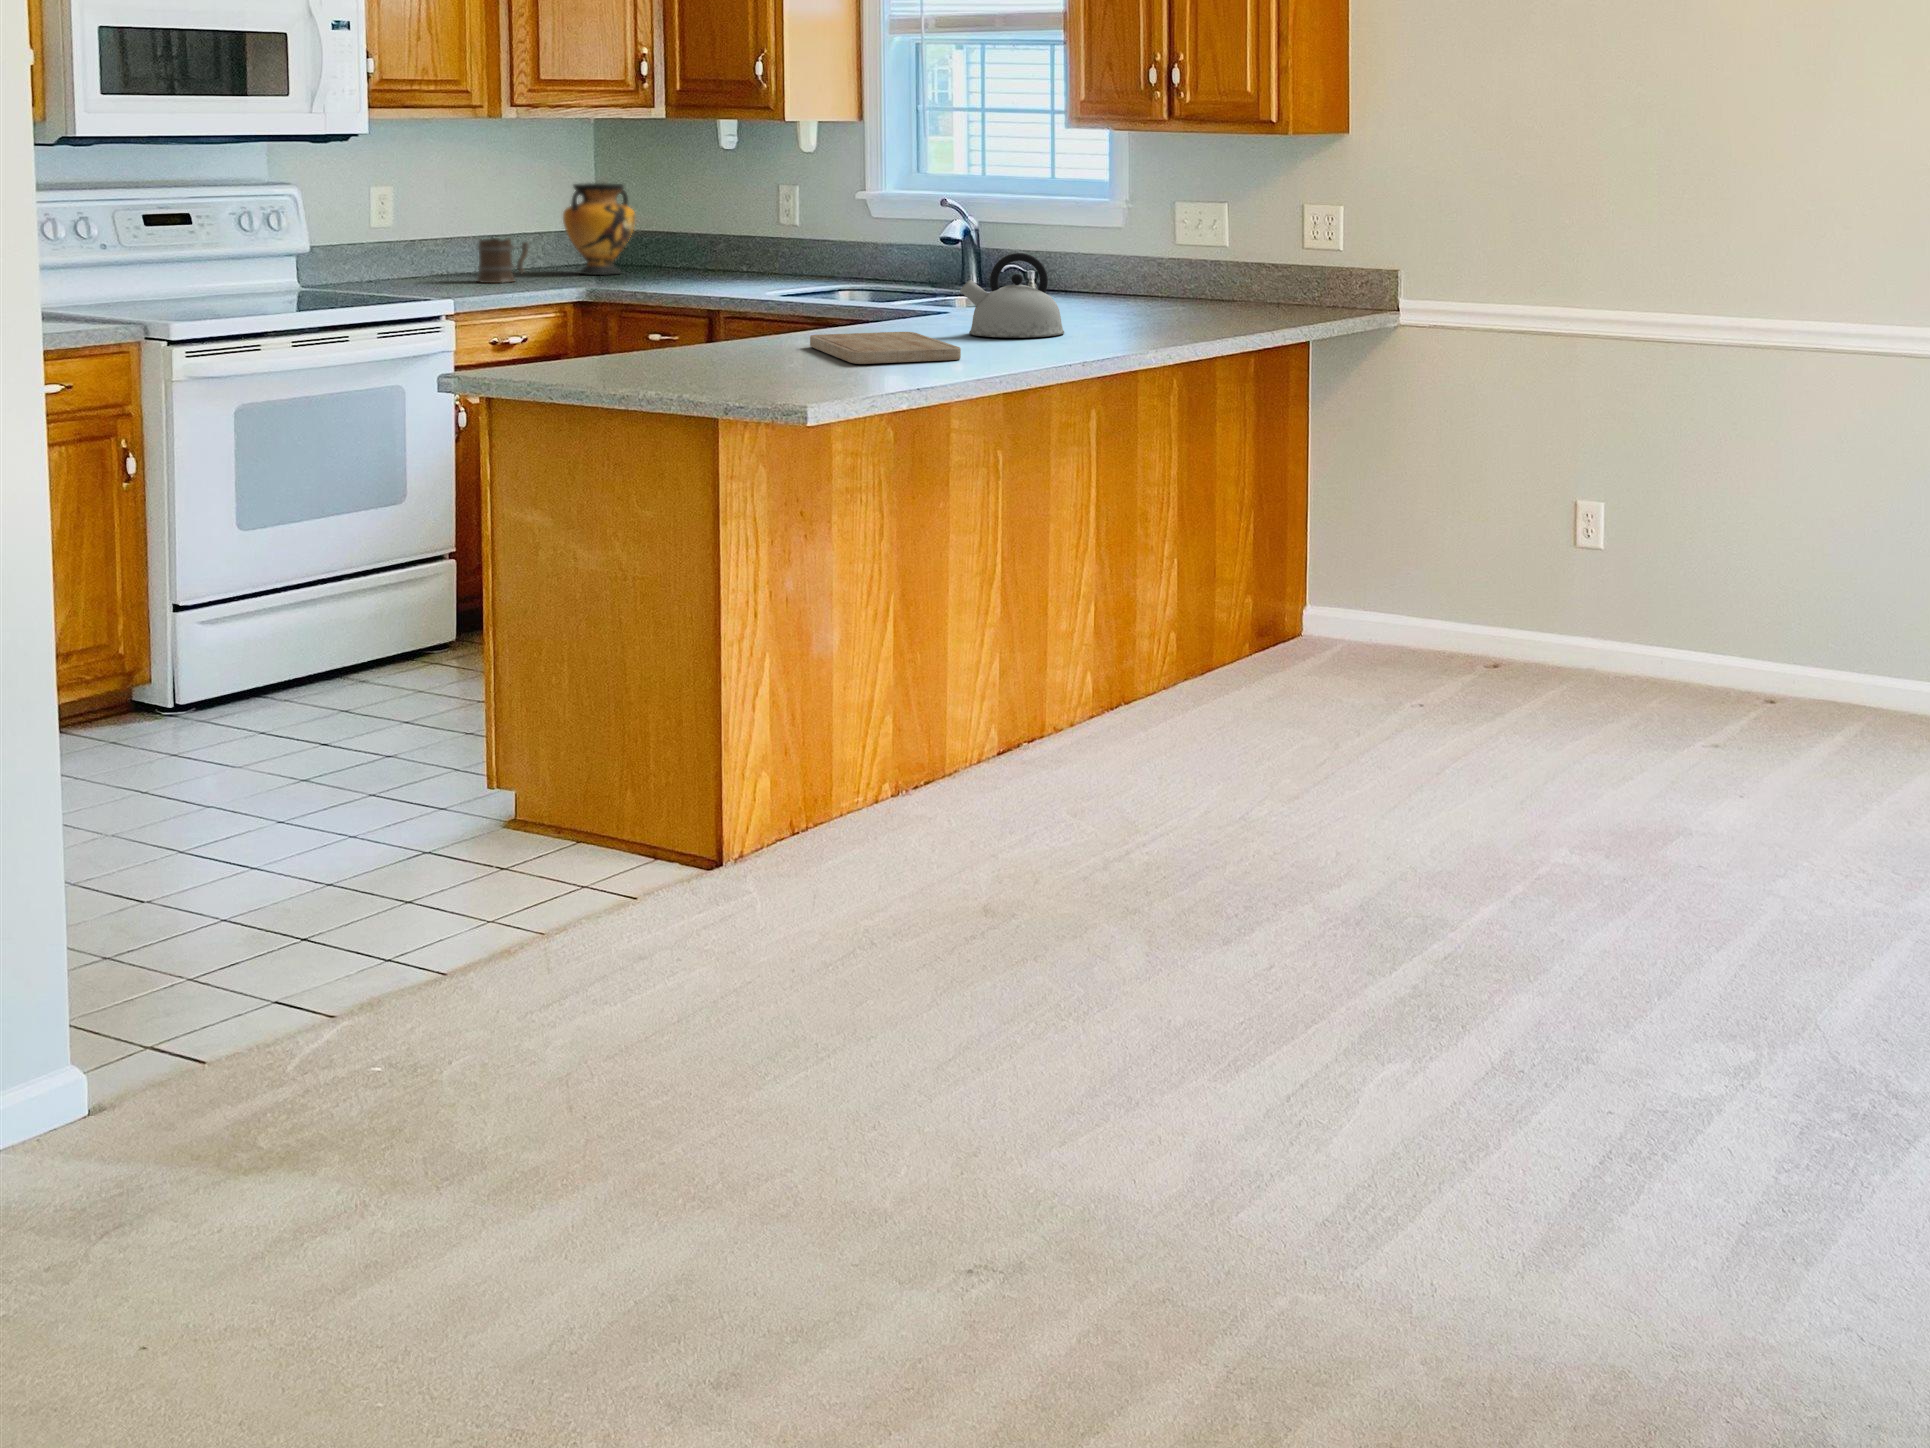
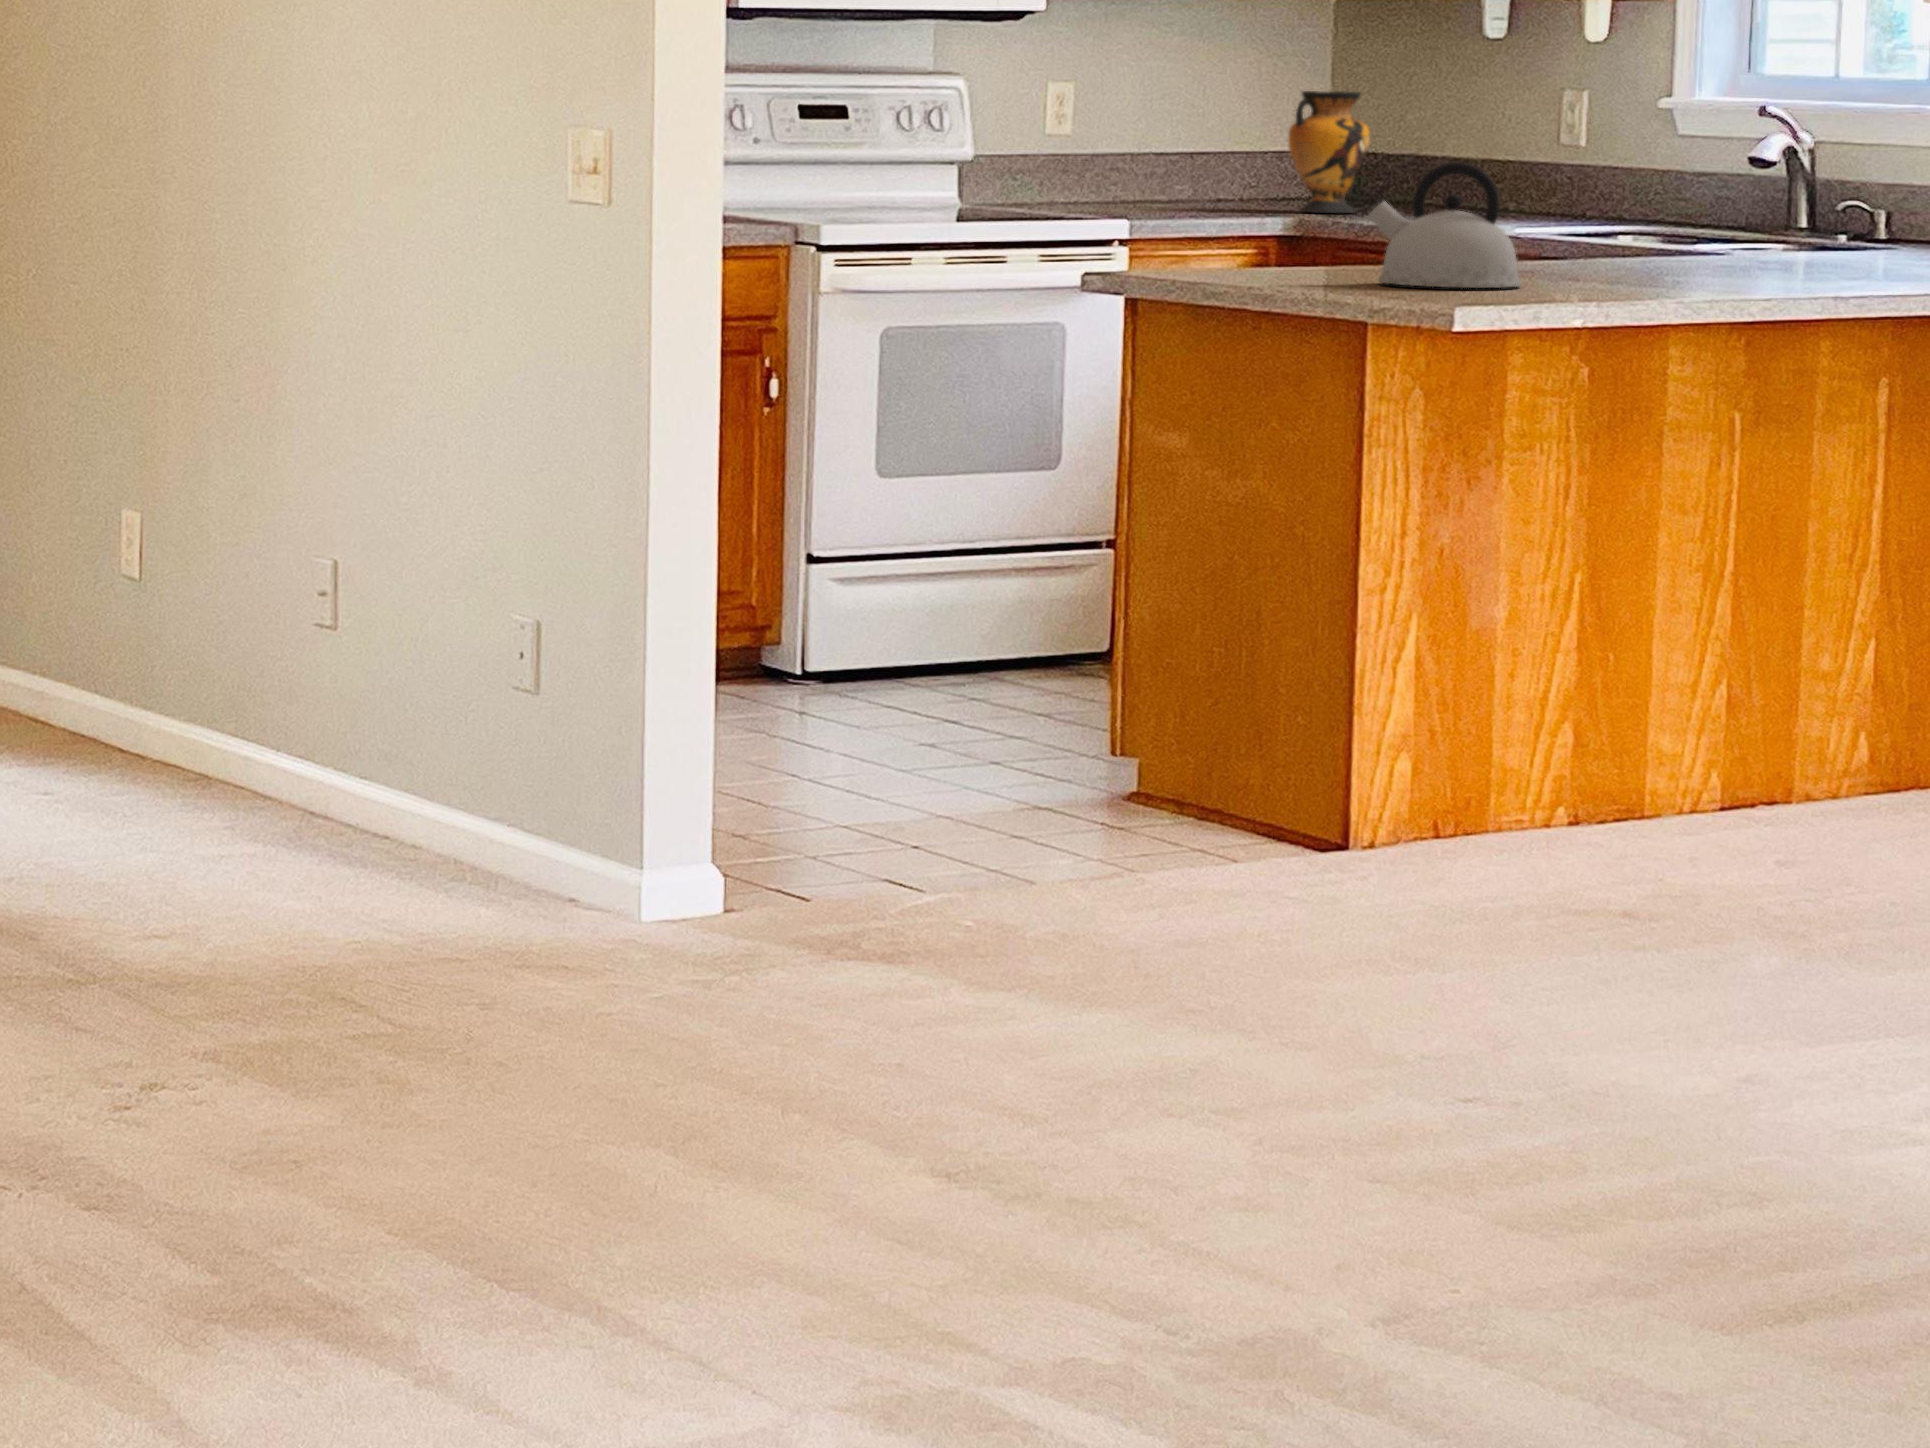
mug: present [477,238,529,283] -> none [1171,156,1239,215]
kettle: present [960,253,1064,337] -> present [1368,162,1521,288]
cutting board: present [810,332,961,364] -> none [1525,253,1707,282]

